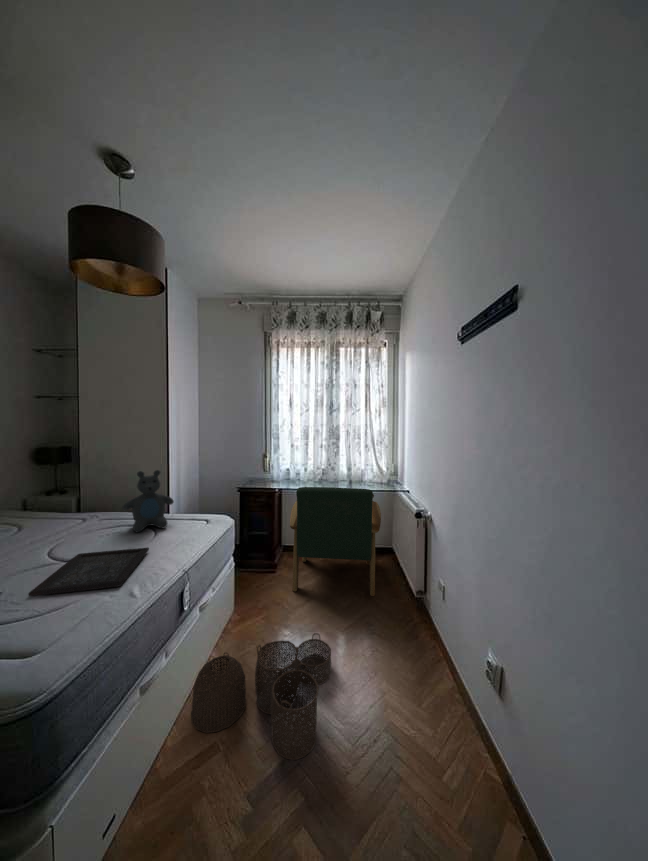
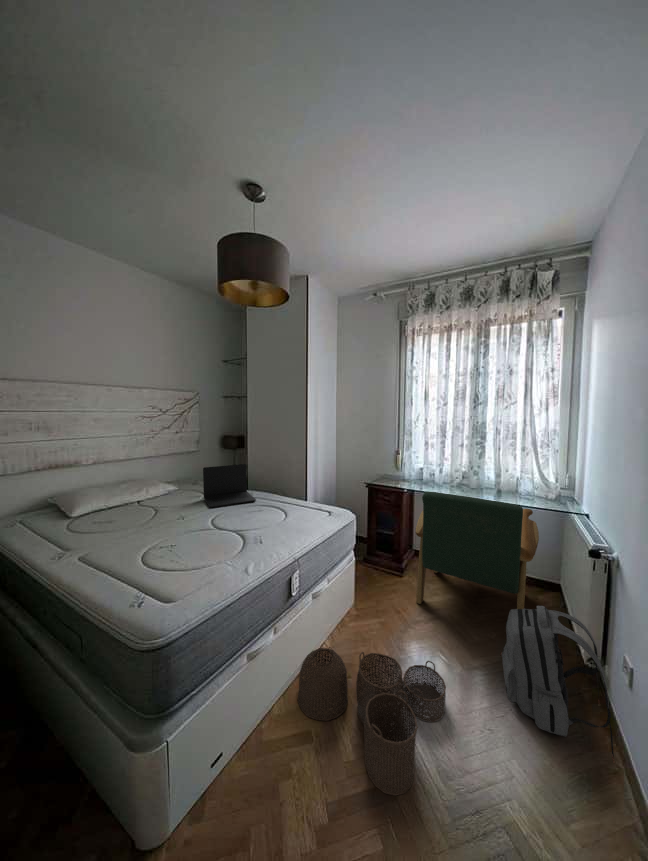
teddy bear: present [122,470,174,532] -> none [263,461,303,515]
laptop: none [22,479,109,538] -> present [203,464,256,508]
tray: present [28,547,149,596] -> none [187,526,274,561]
backpack: none [364,561,438,657] -> present [501,606,614,763]

